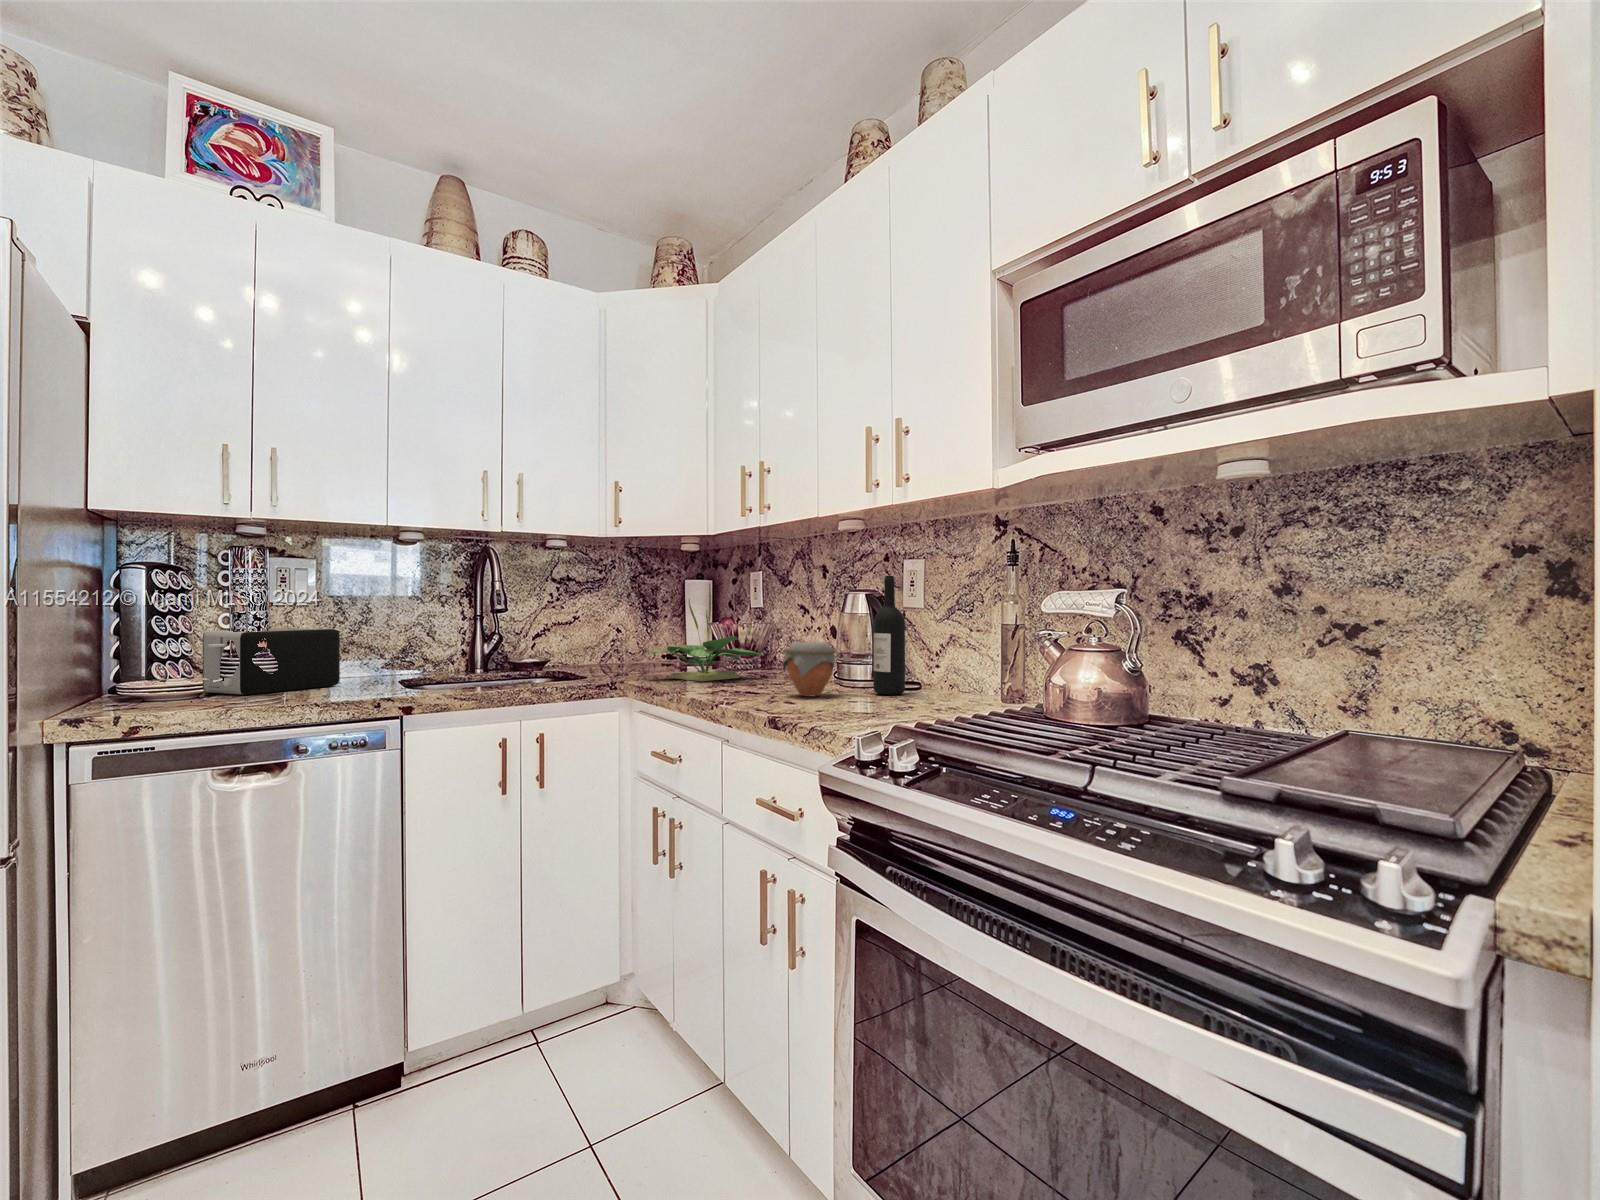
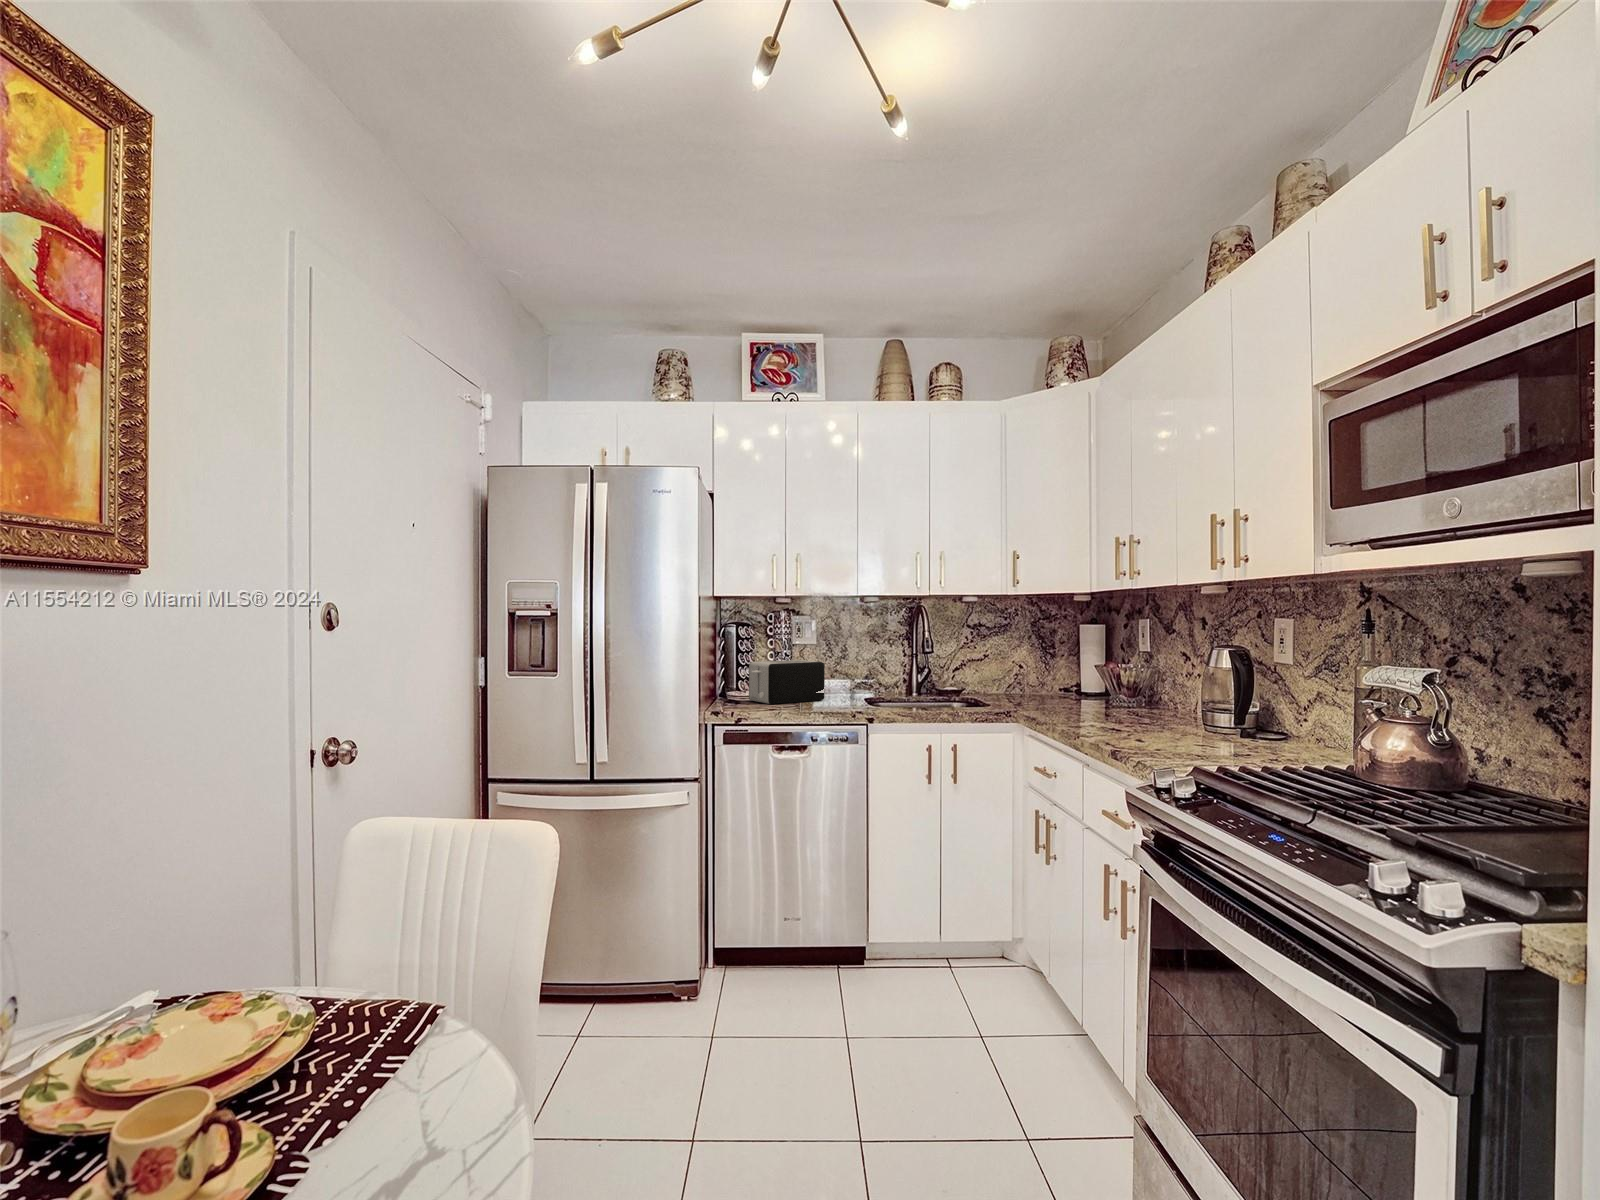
wine bottle: present [873,576,905,695] -> none [1234,635,1267,742]
potted plant: present [645,584,764,681] -> none [1035,632,1143,715]
jar: present [783,642,836,697] -> none [1144,689,1196,737]

